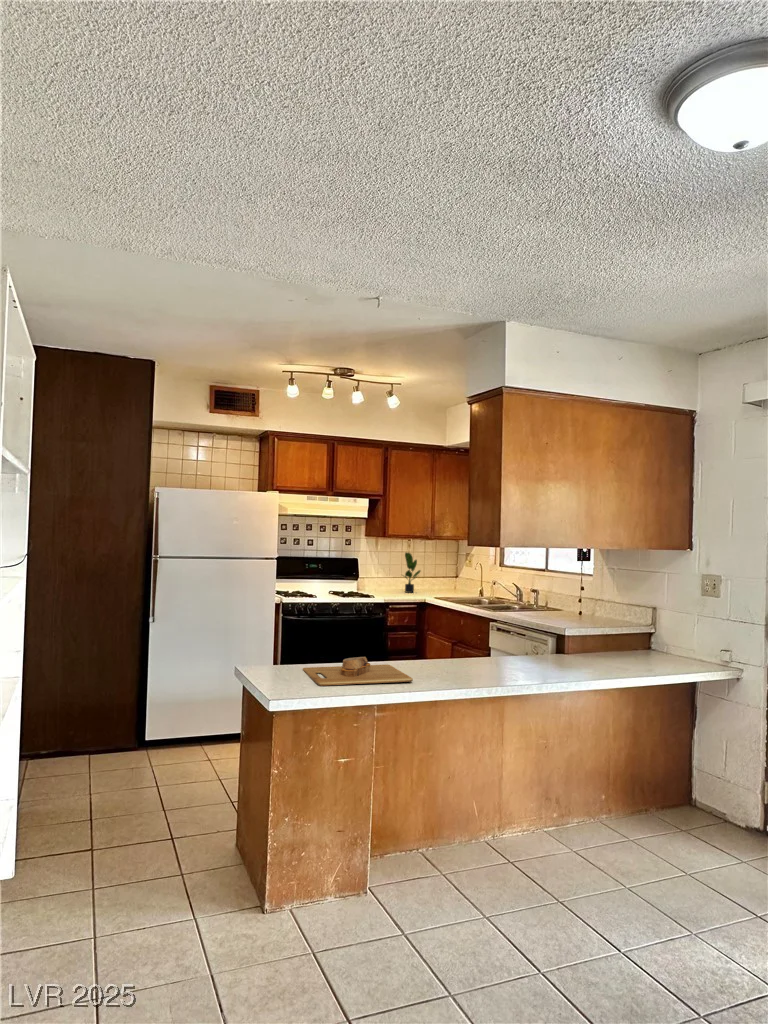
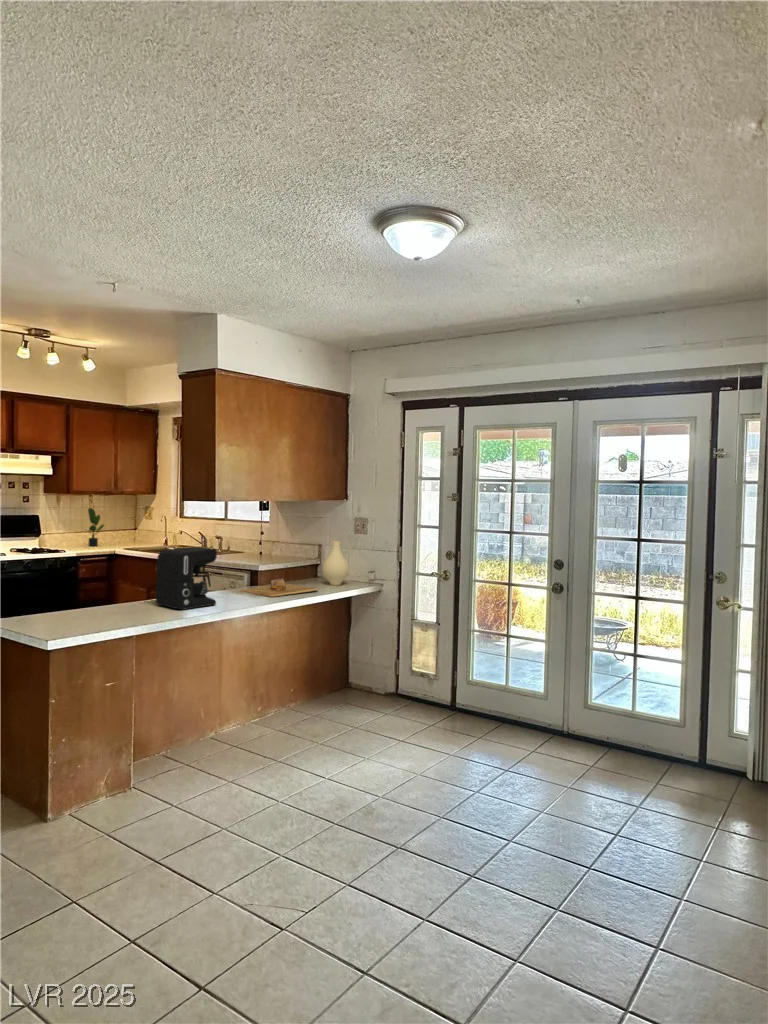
coffee maker: none [421,602,493,680] -> present [156,547,217,610]
vase: none [651,604,691,665] -> present [322,541,349,585]
cutting board: present [303,657,413,686] -> present [241,579,318,597]

